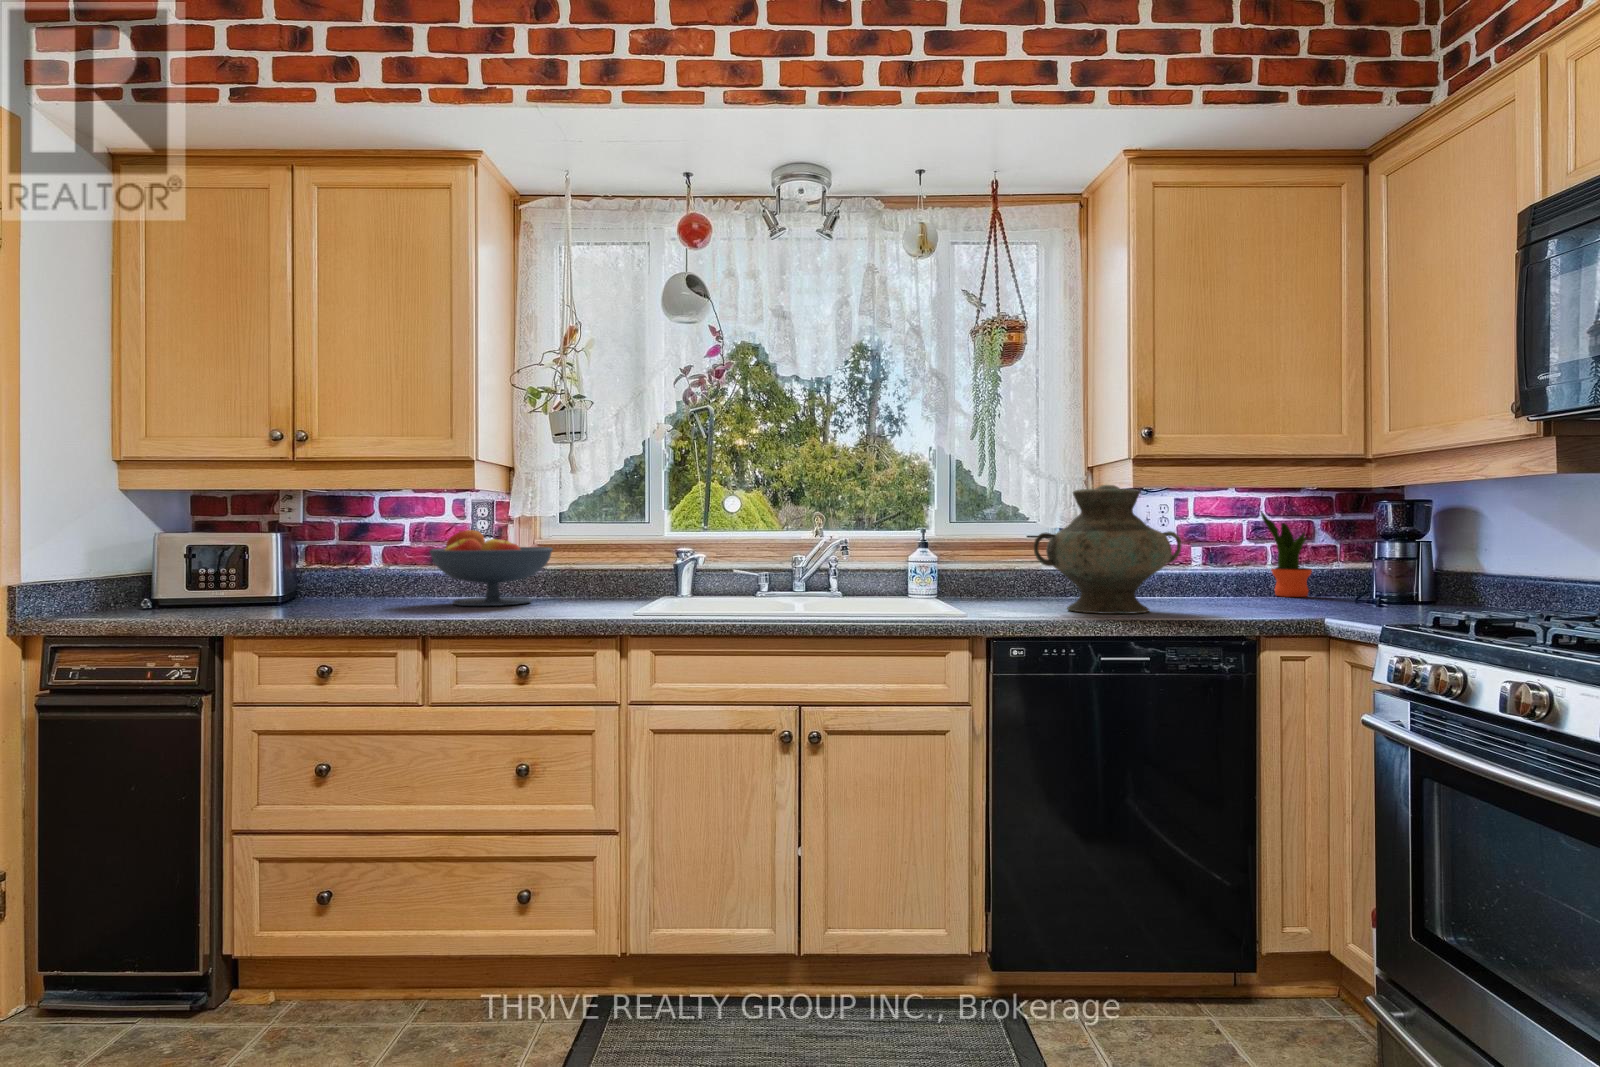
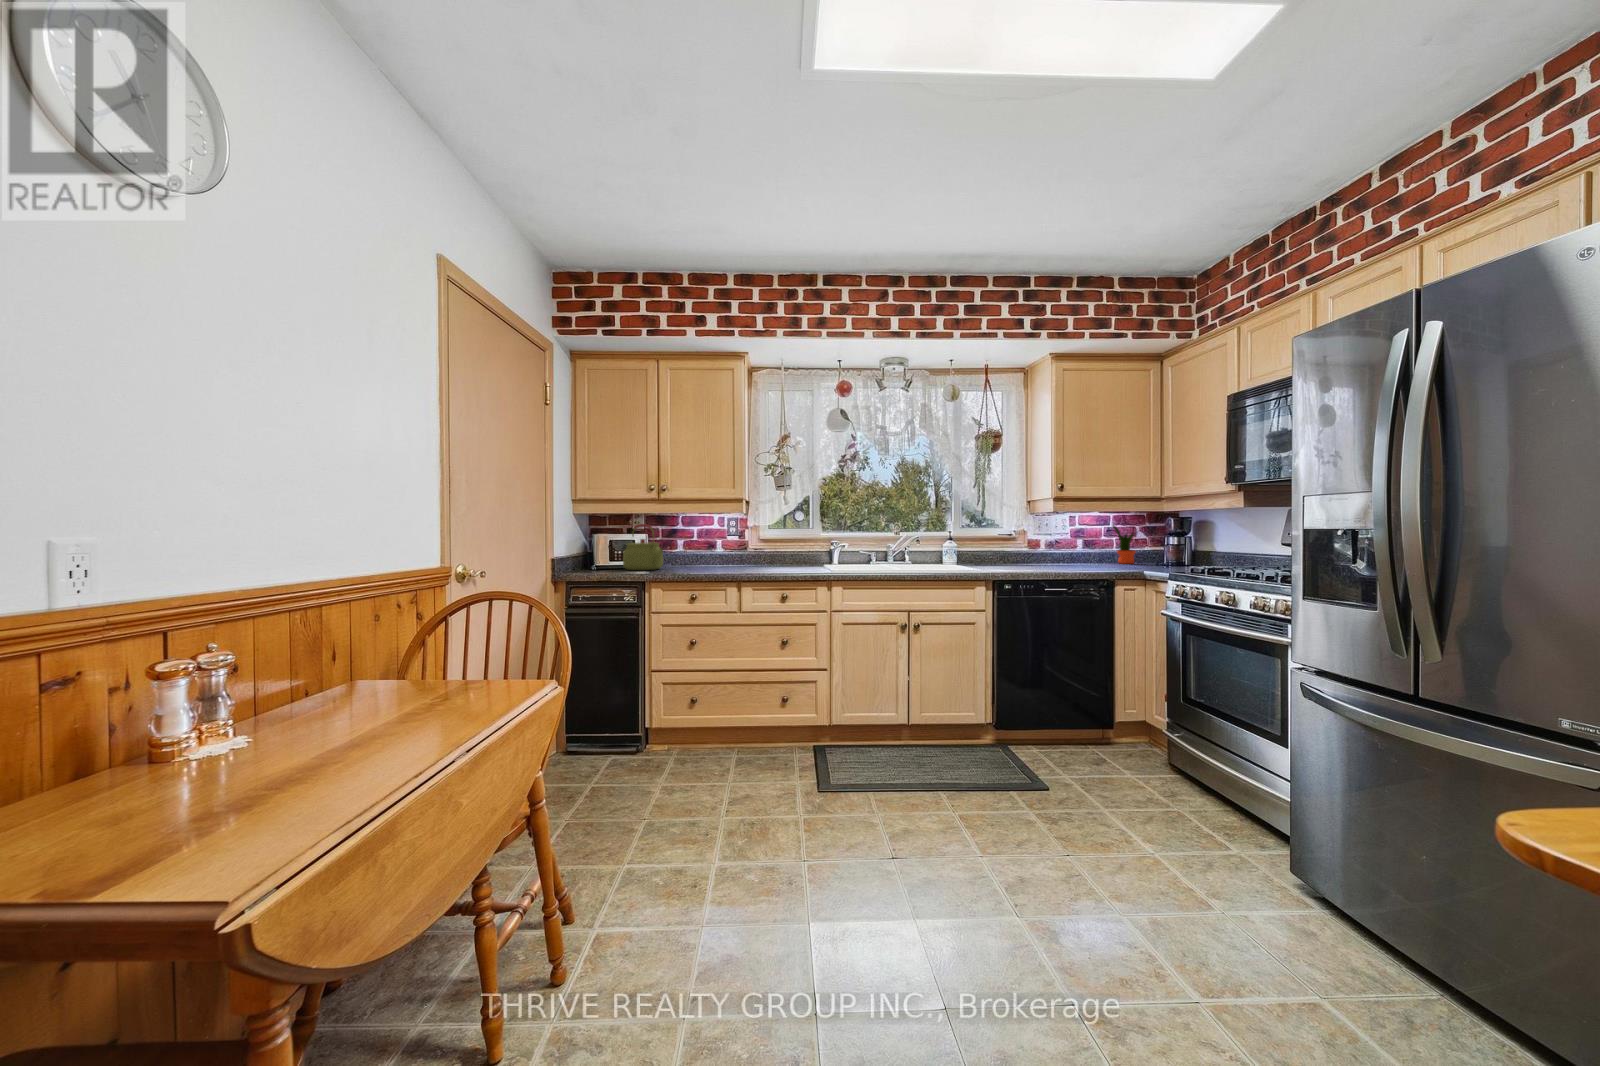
vase: present [1034,485,1181,614] -> none [1013,512,1079,570]
kettle: none [218,511,312,609] -> present [623,524,663,570]
fruit bowl: present [429,530,553,606] -> none [720,532,777,569]

